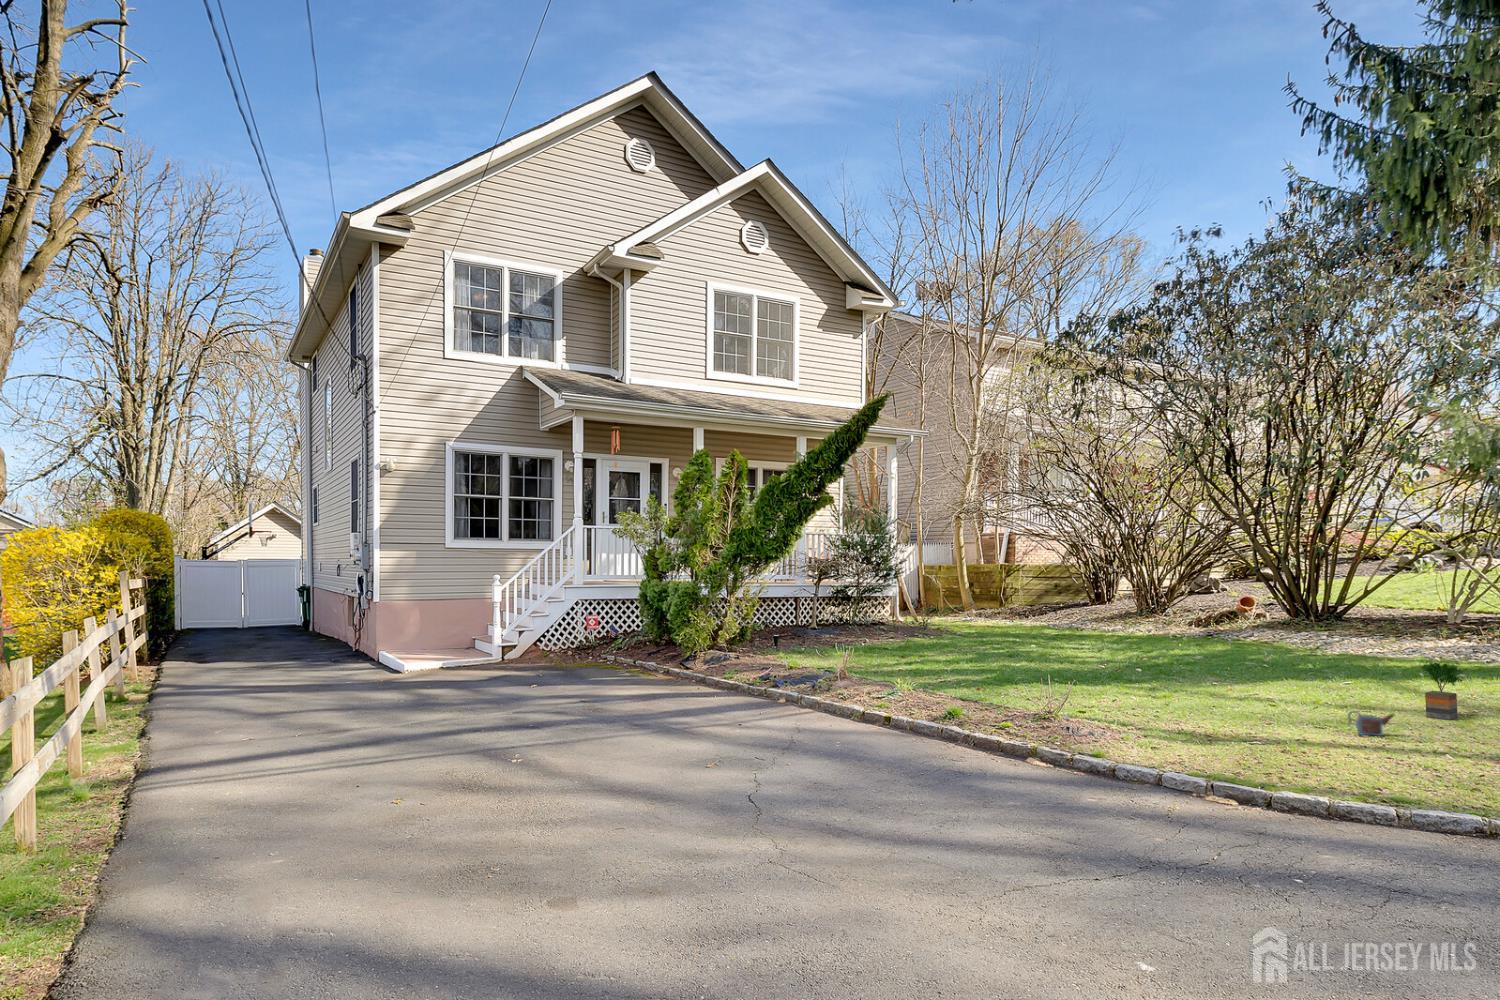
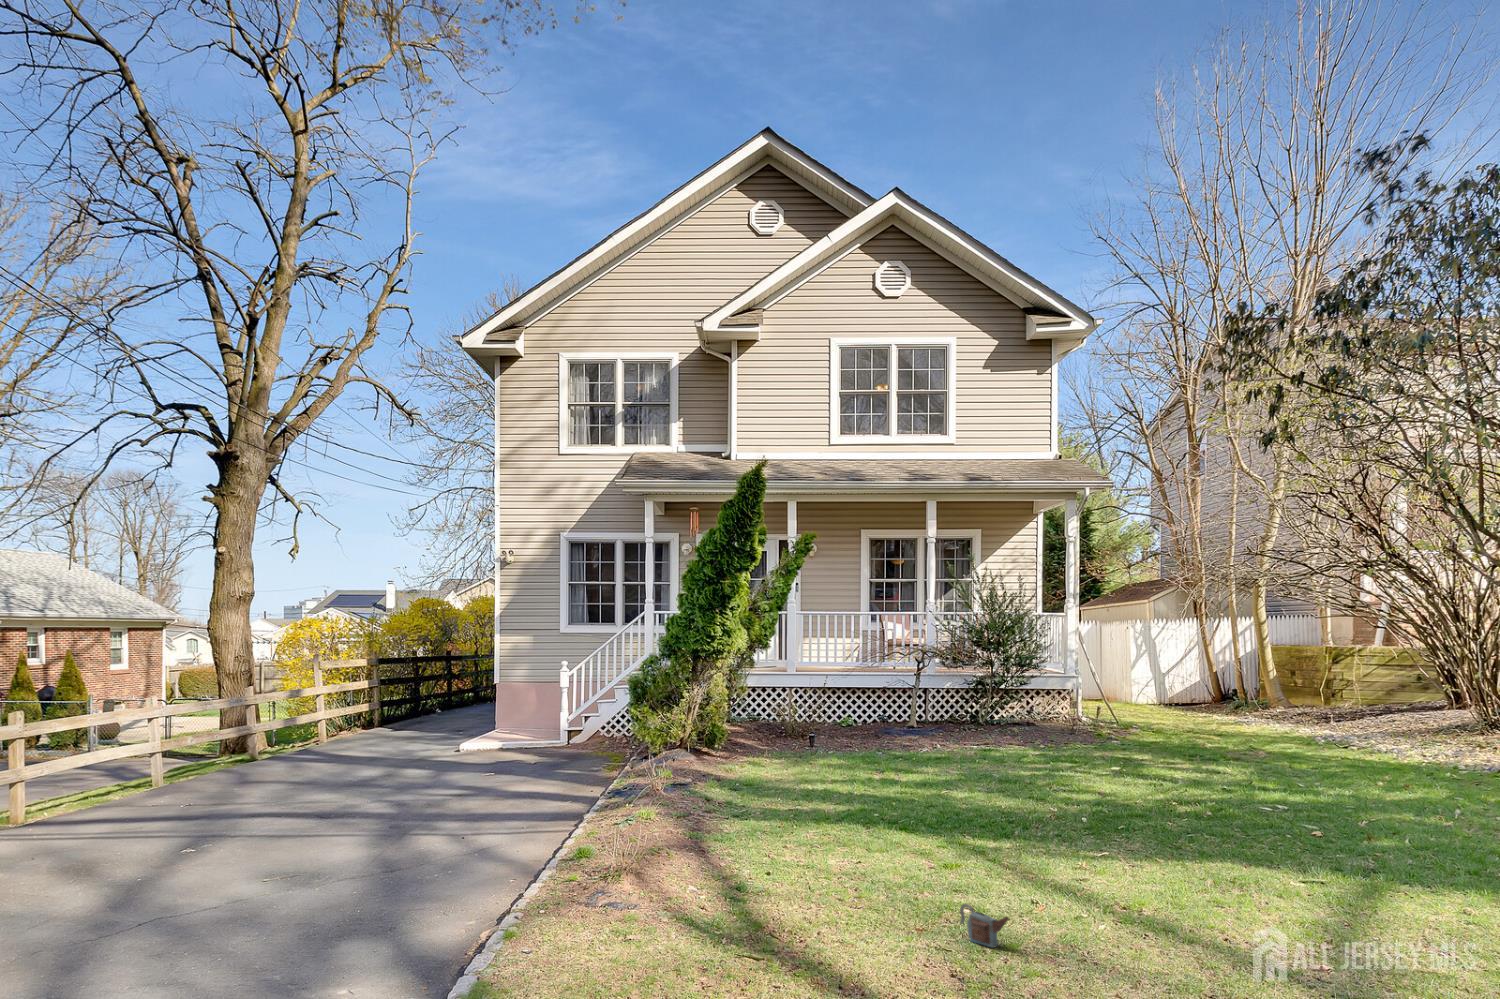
potted tree: present [1422,662,1463,720] -> none [1168,849,1239,949]

